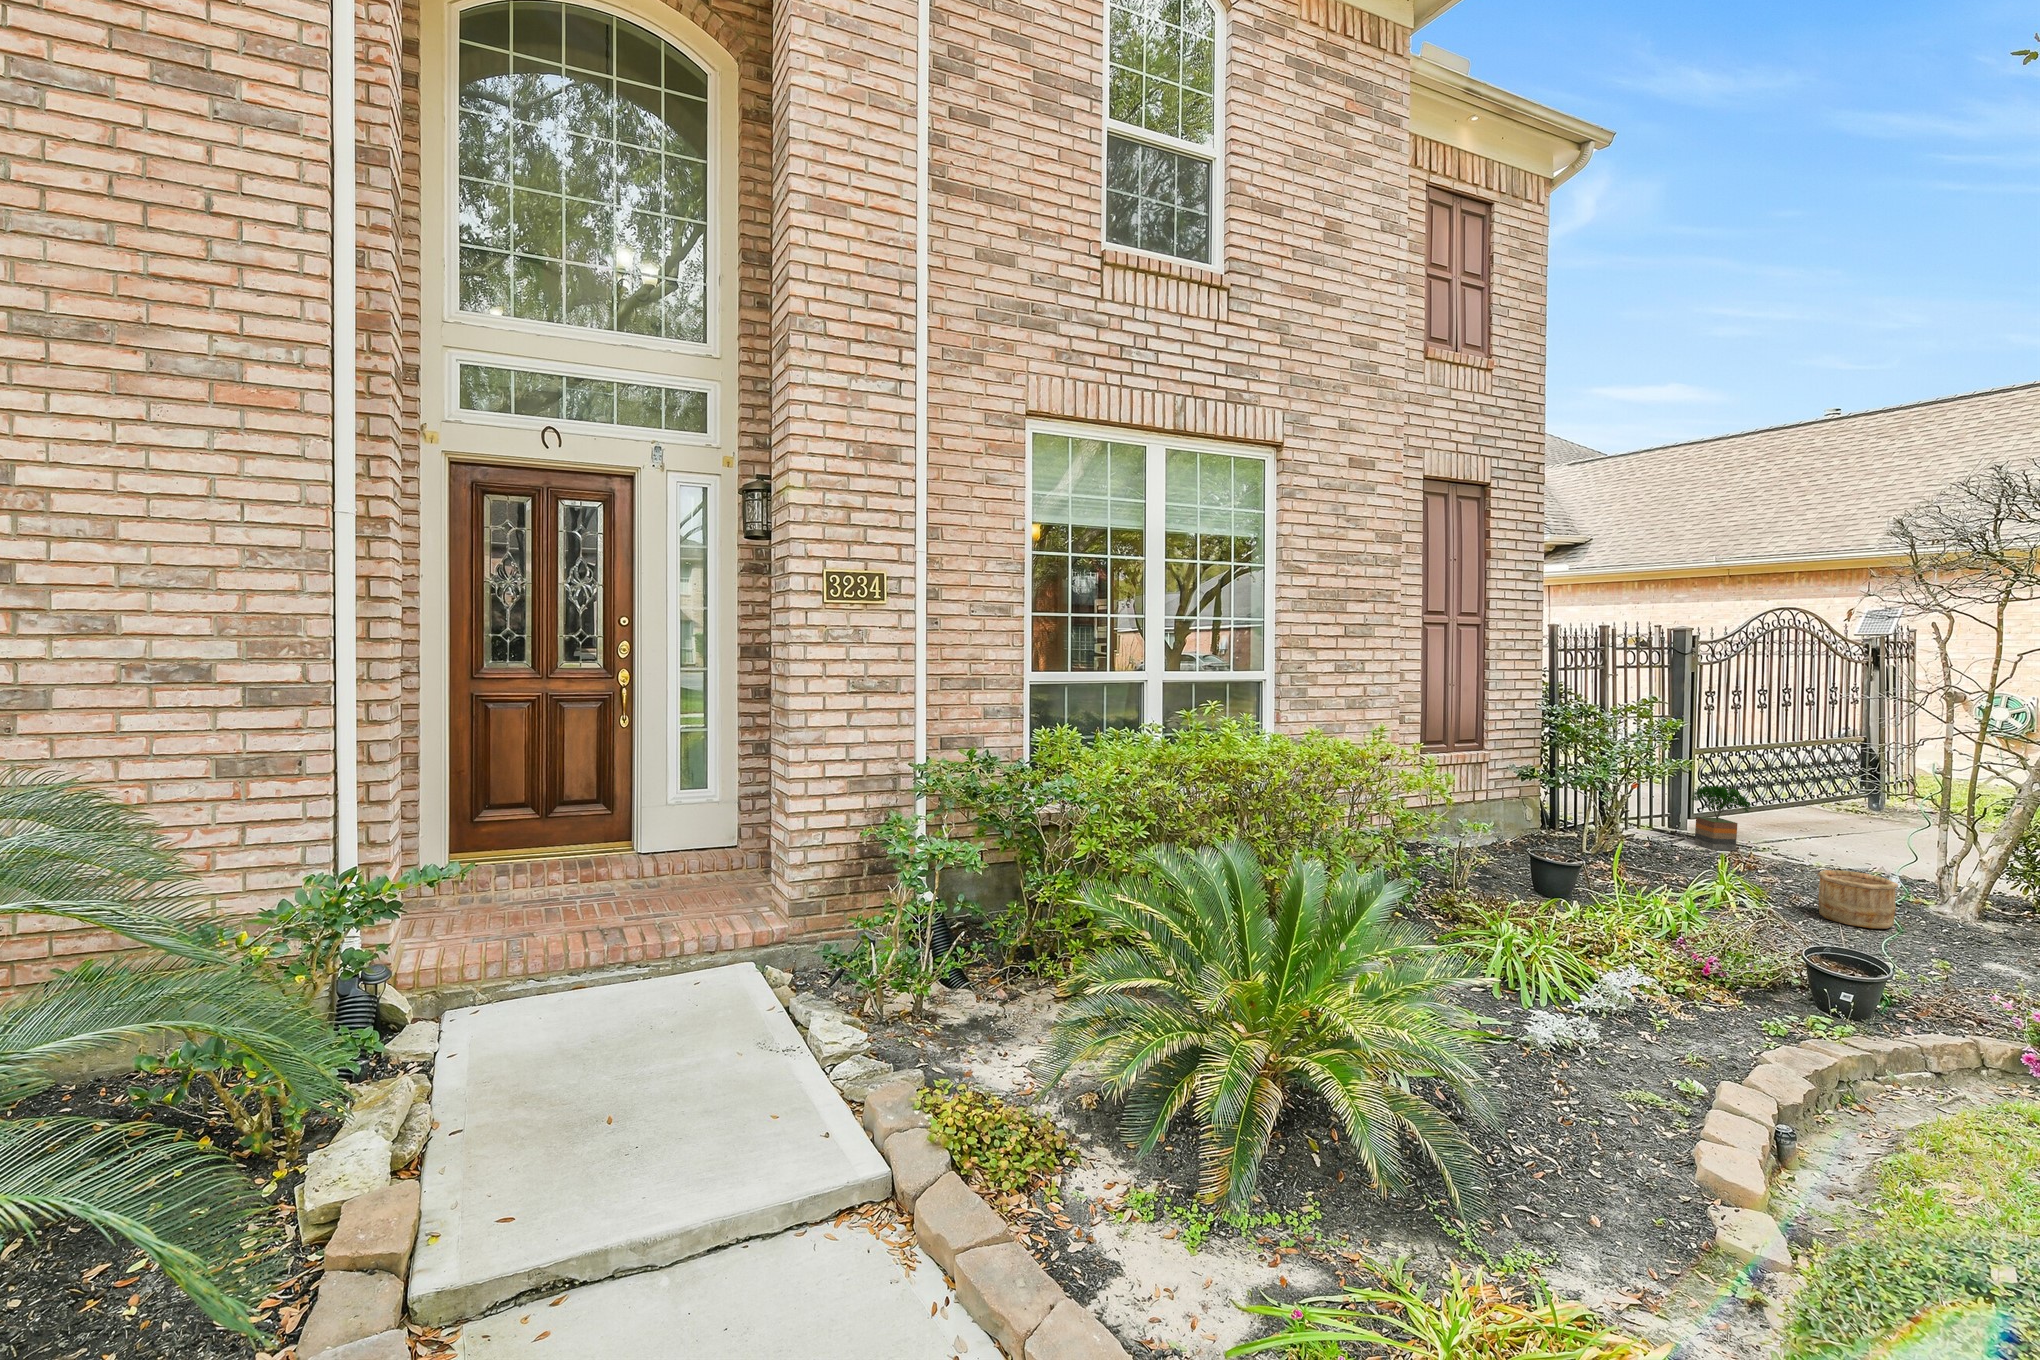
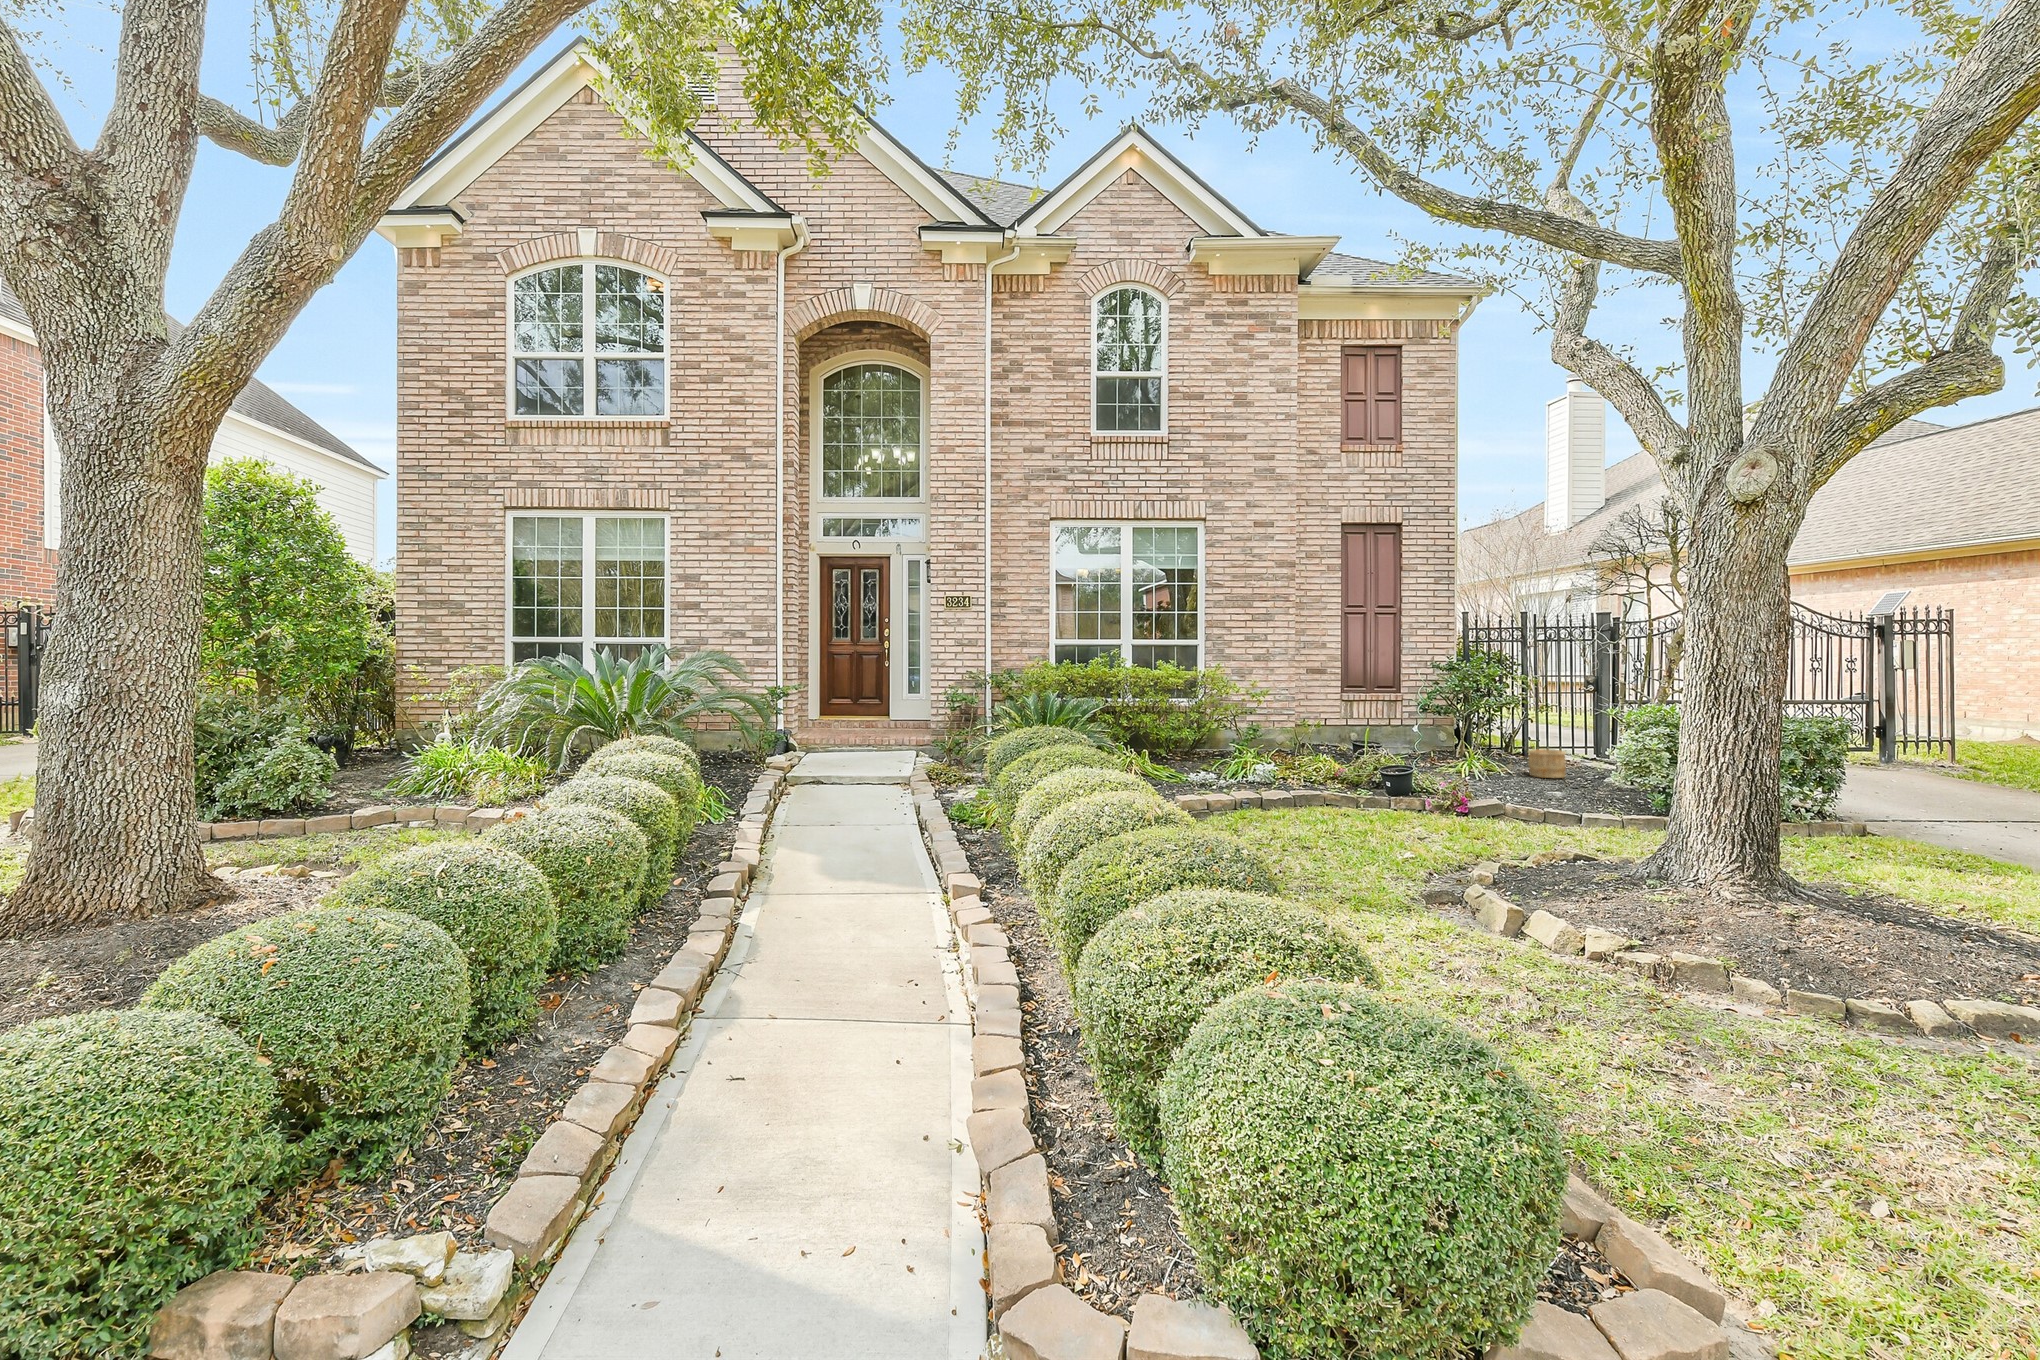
potted tree: present [1691,785,1751,851] -> none [1553,716,1588,759]

